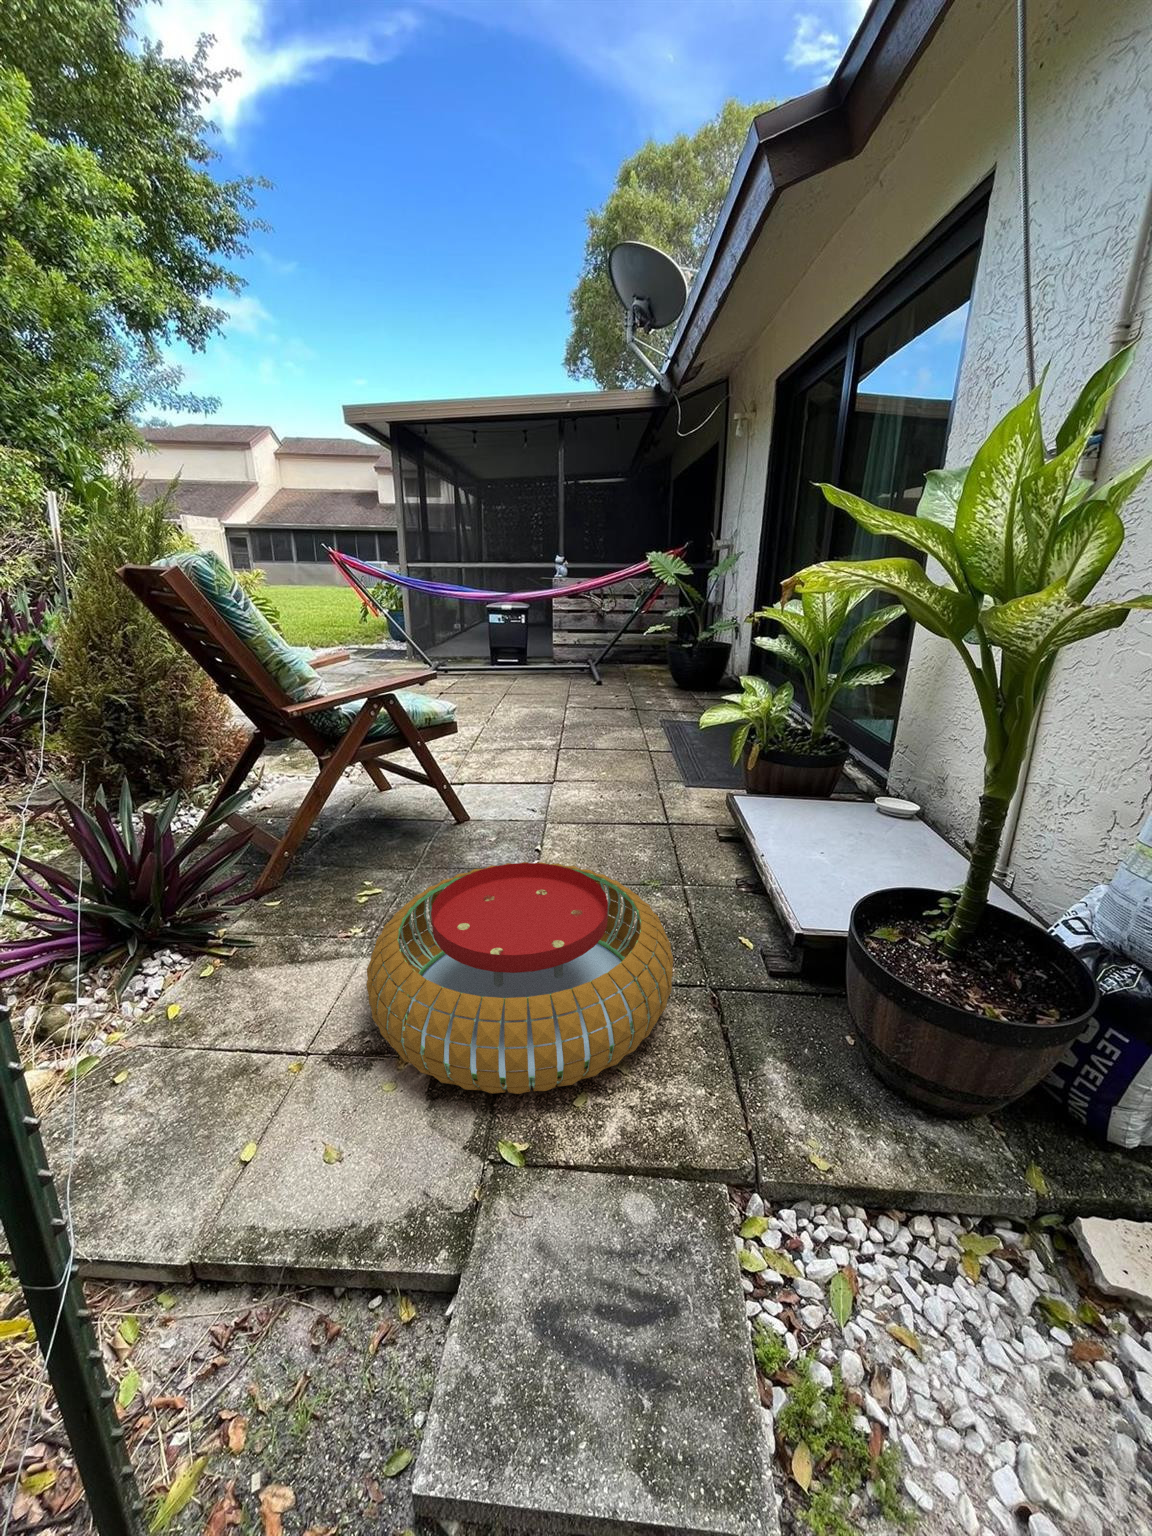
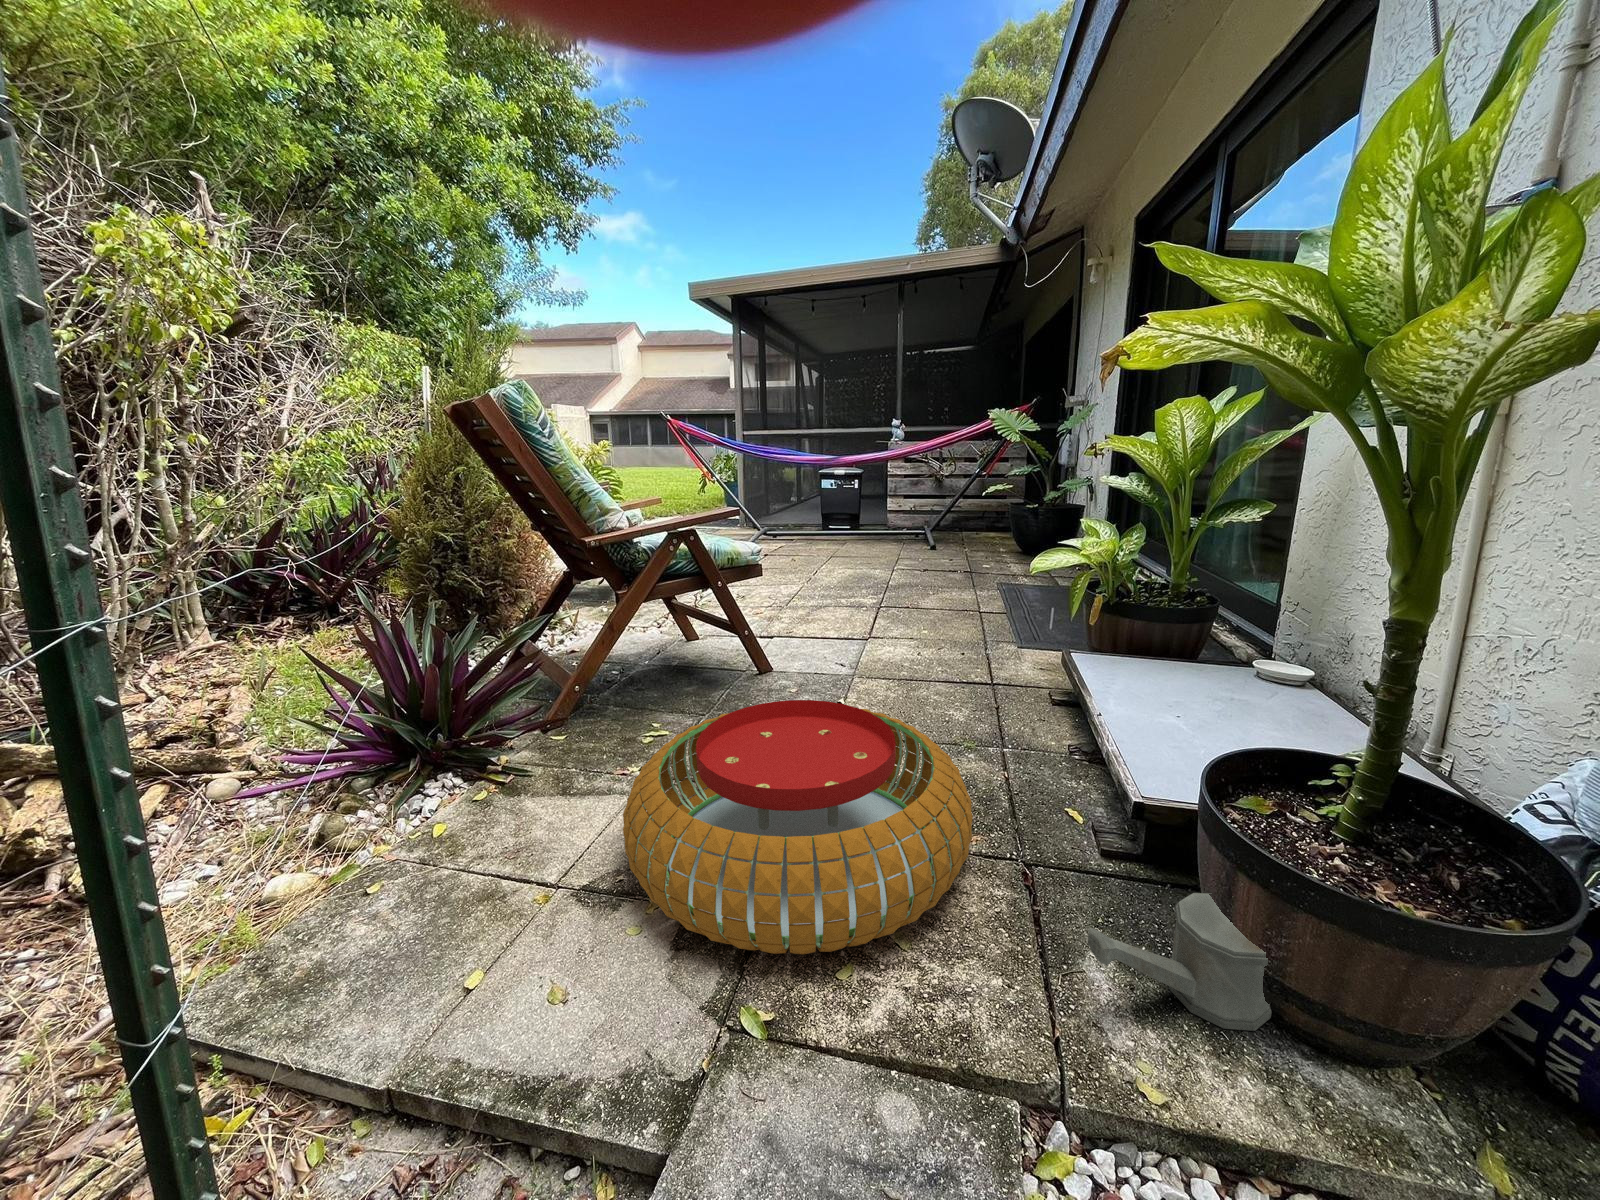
watering can: none [772,1006,923,1106] -> present [1088,893,1271,1031]

